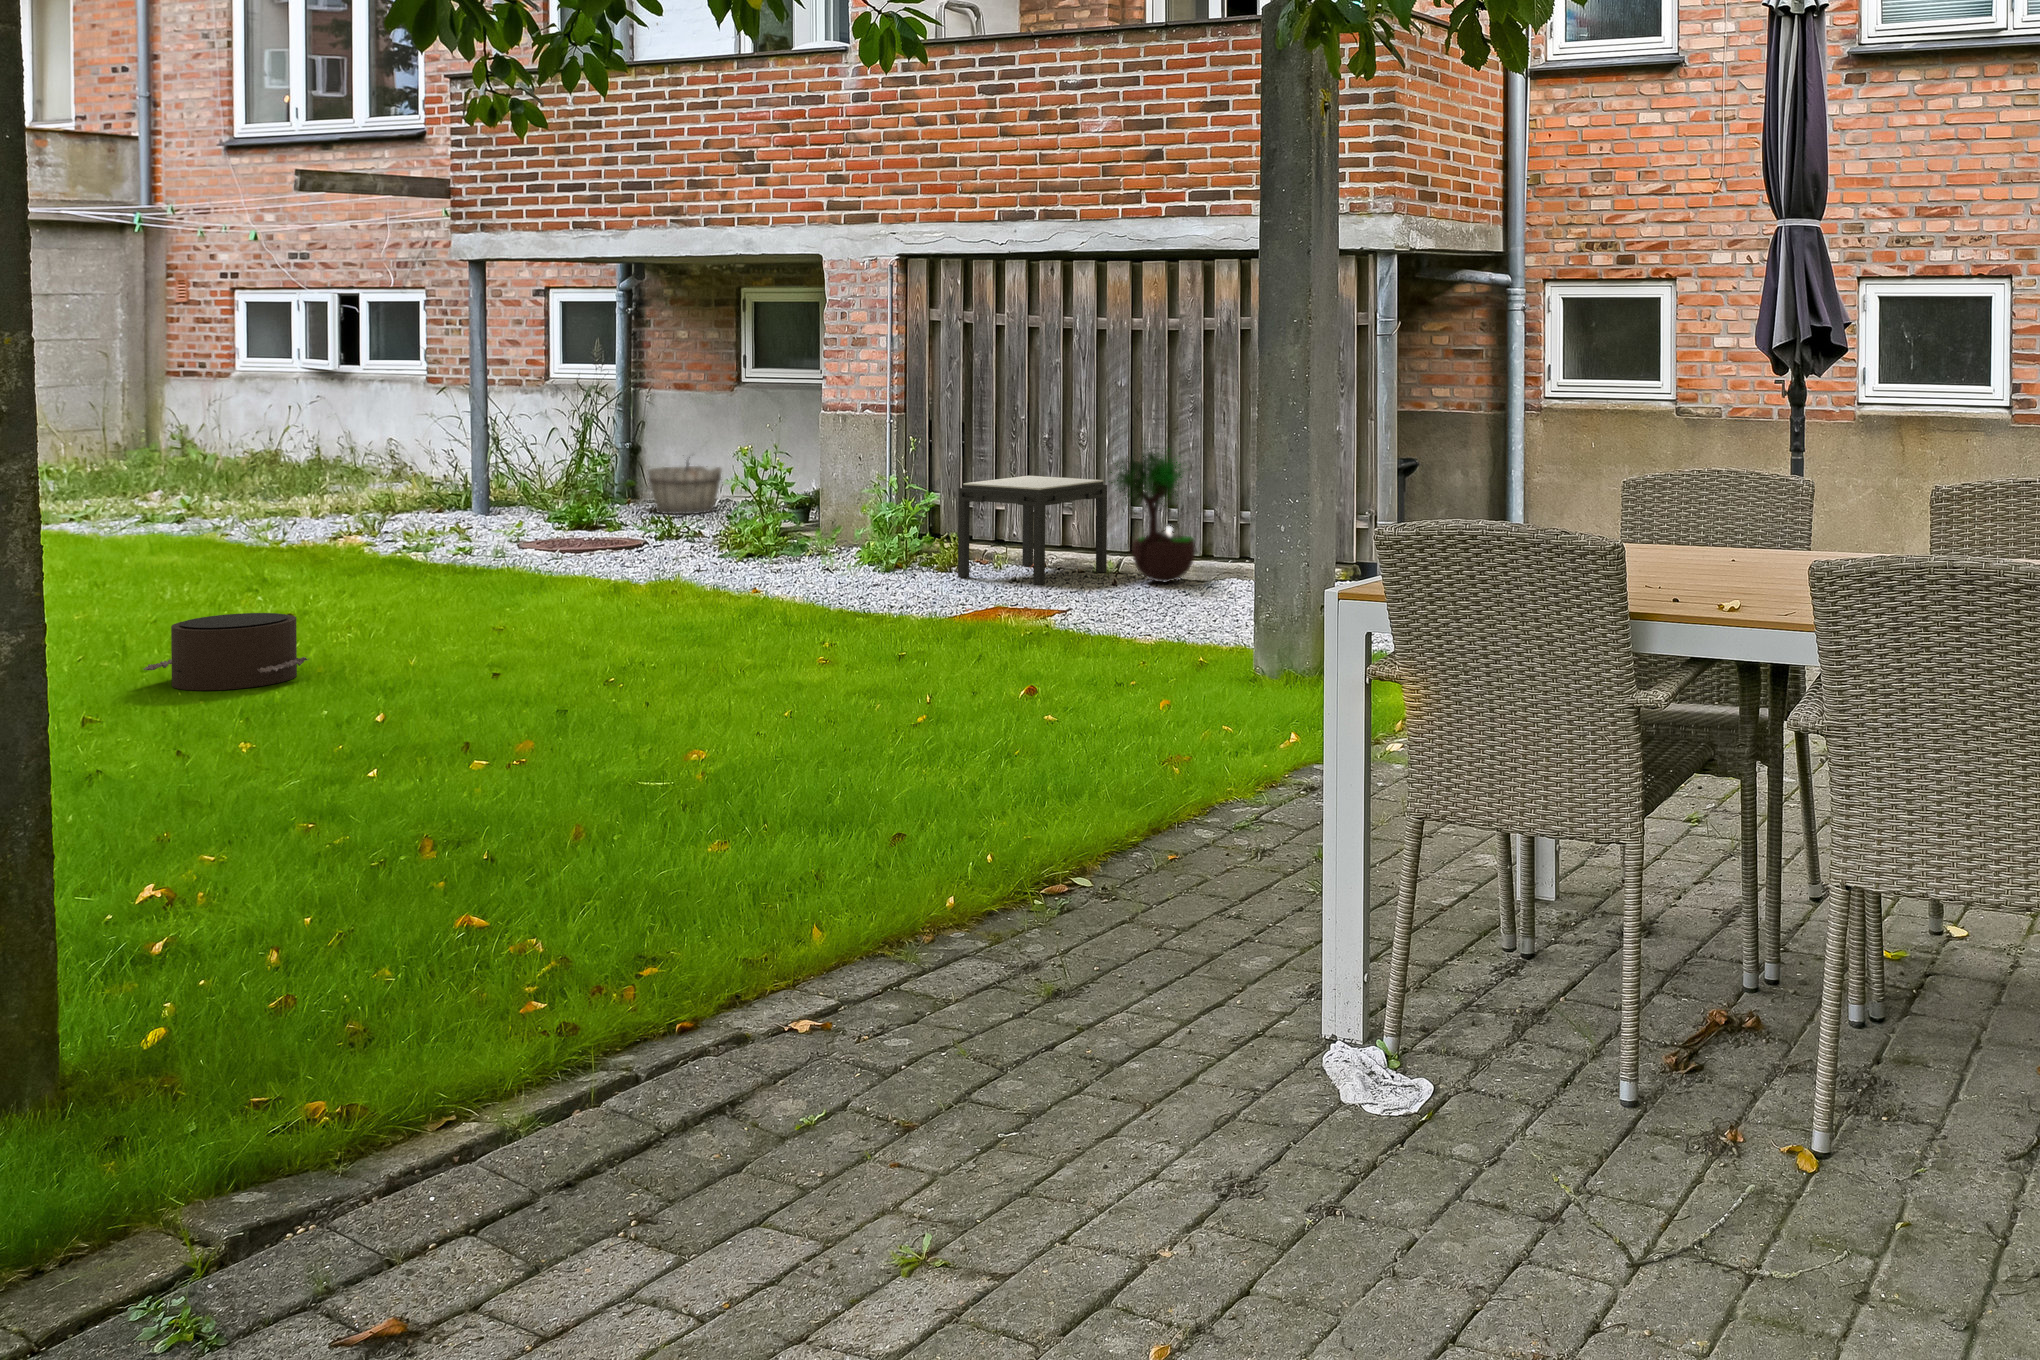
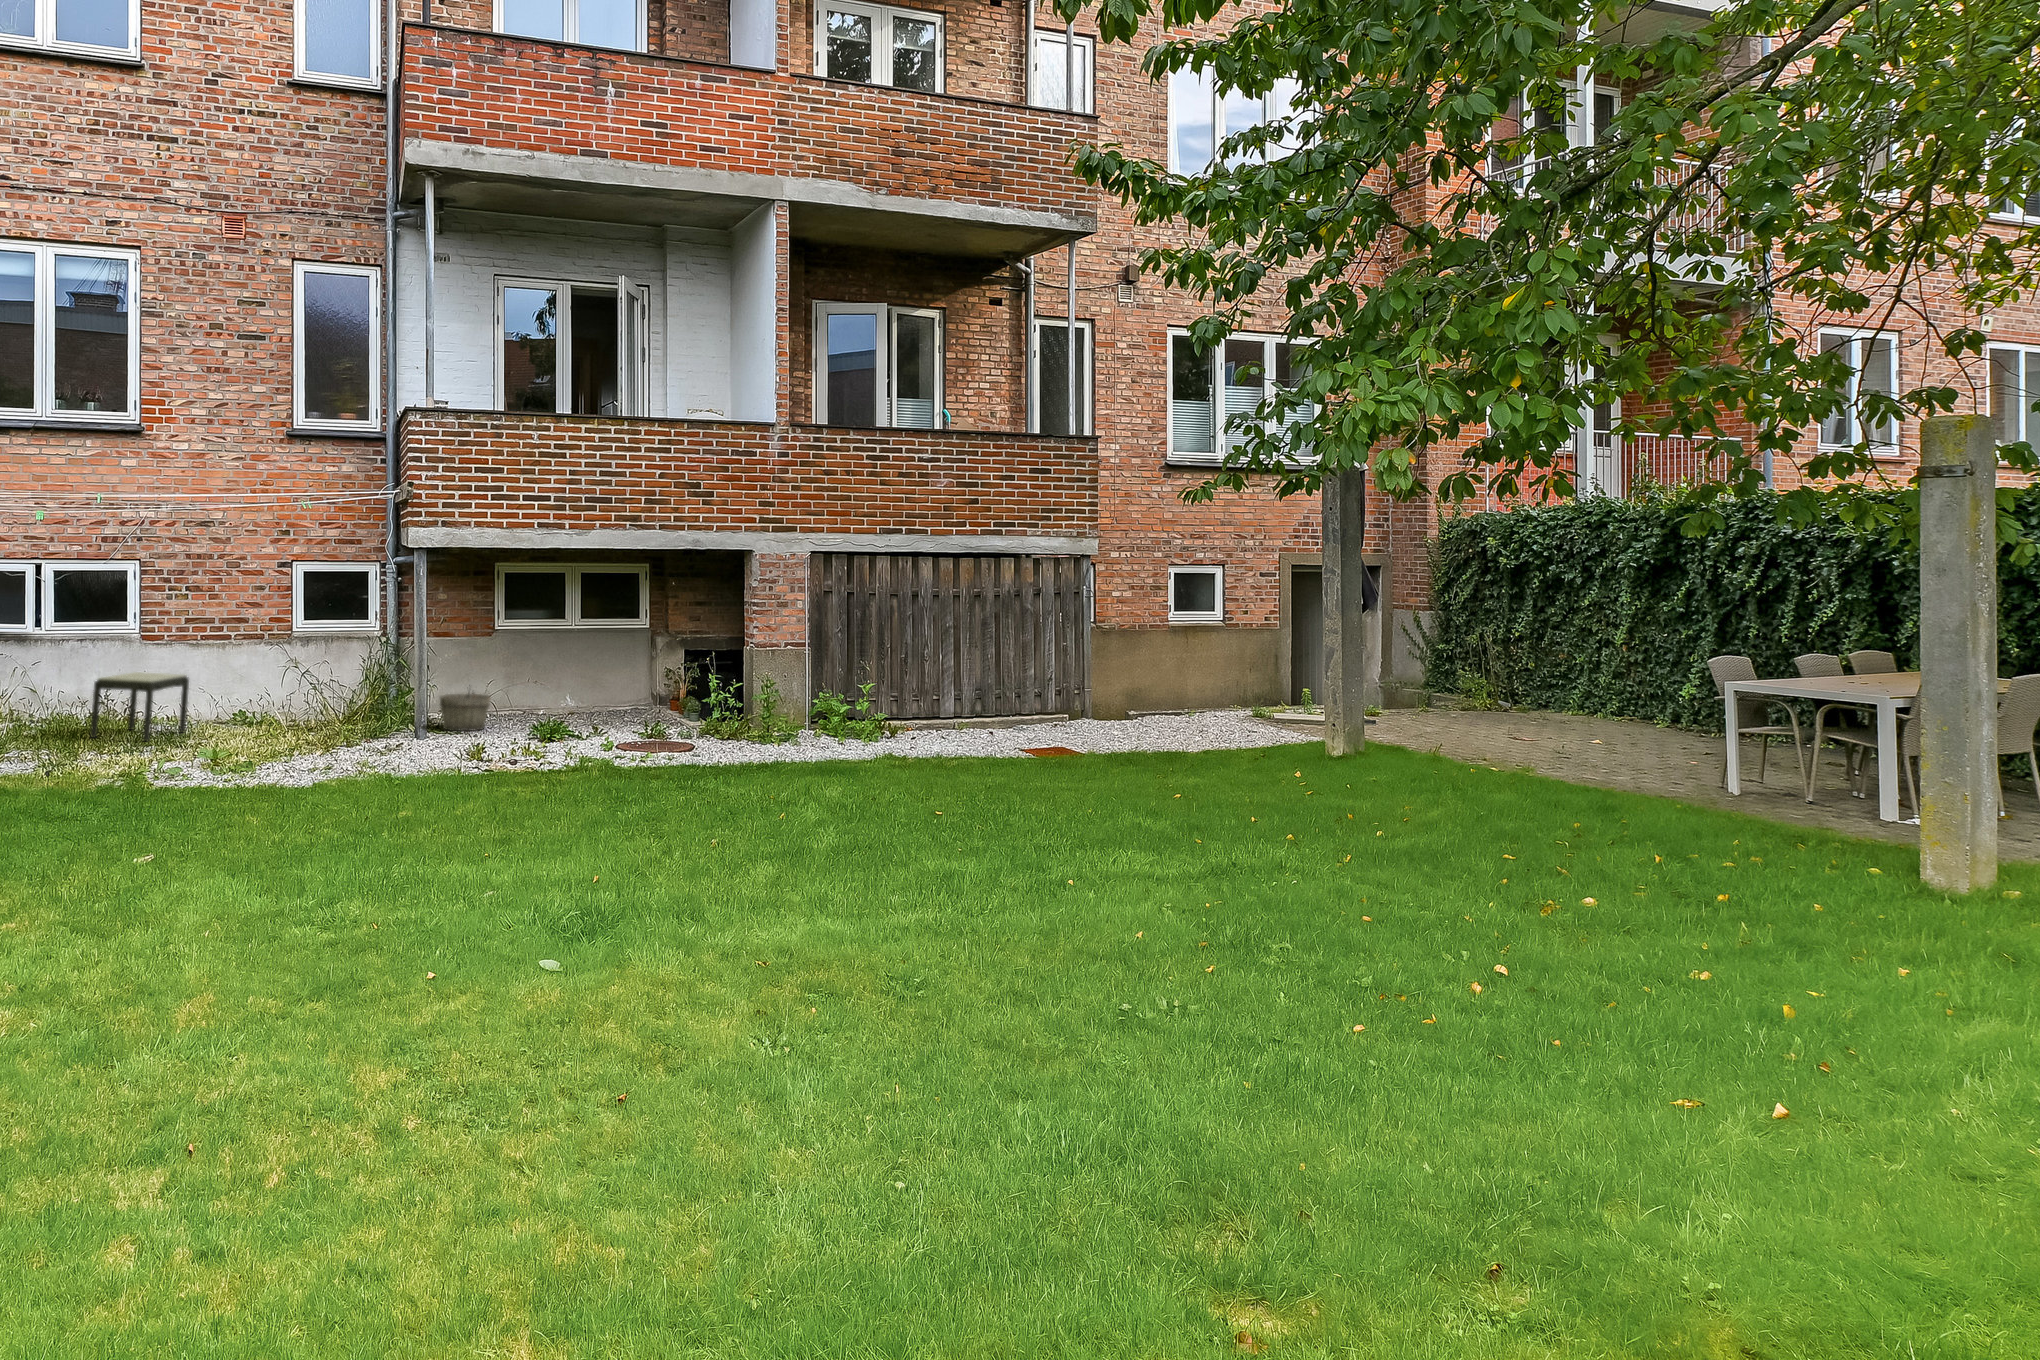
potted tree: present [1109,450,1195,582] -> none [959,656,1004,737]
side table: present [958,476,1107,585] -> present [90,672,189,741]
pouf: present [144,613,309,690] -> none [997,785,1070,831]

